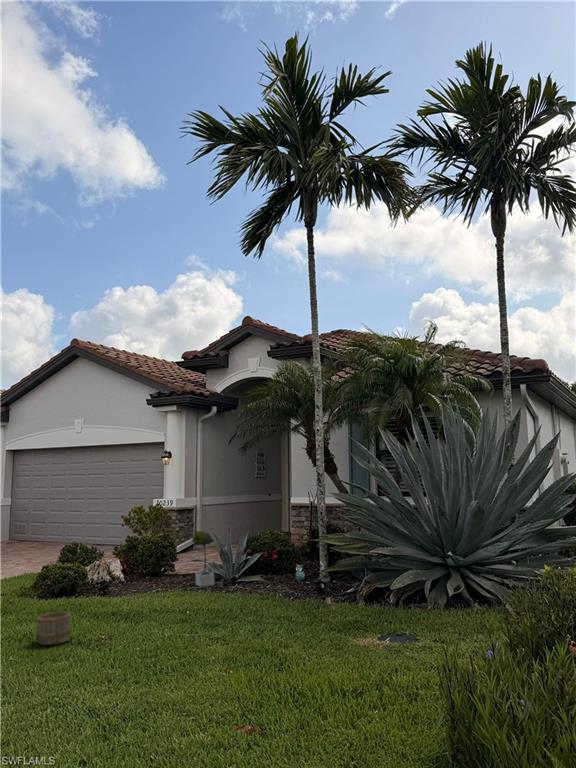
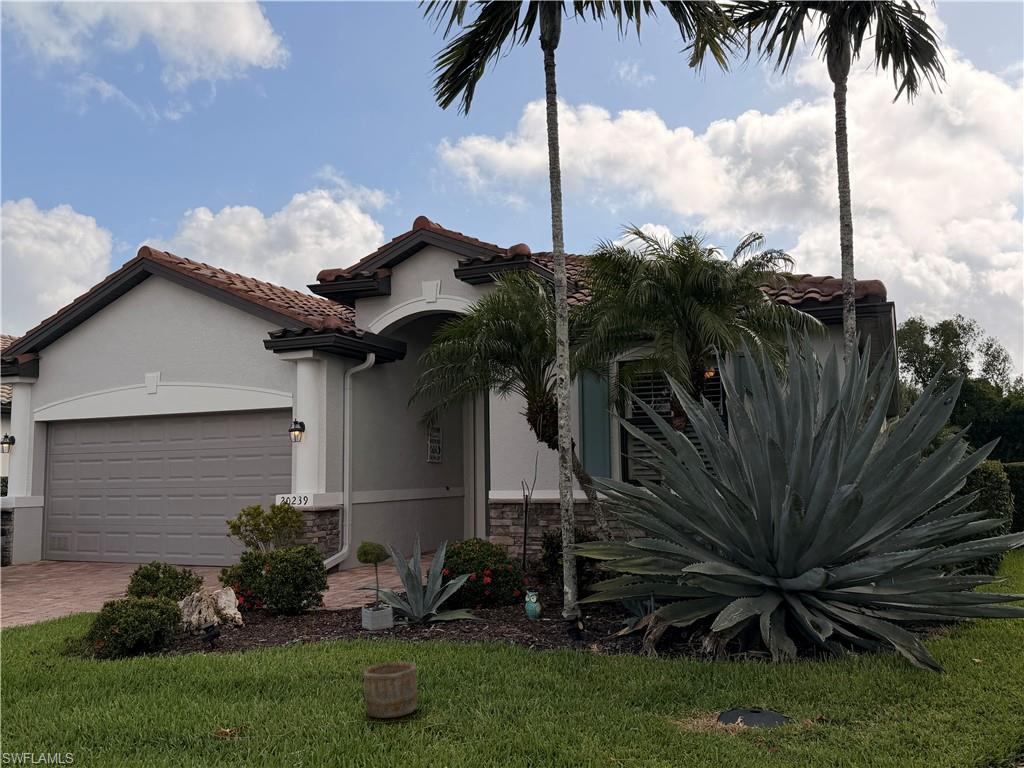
wooden bucket: present [37,611,71,645] -> present [362,661,418,718]

